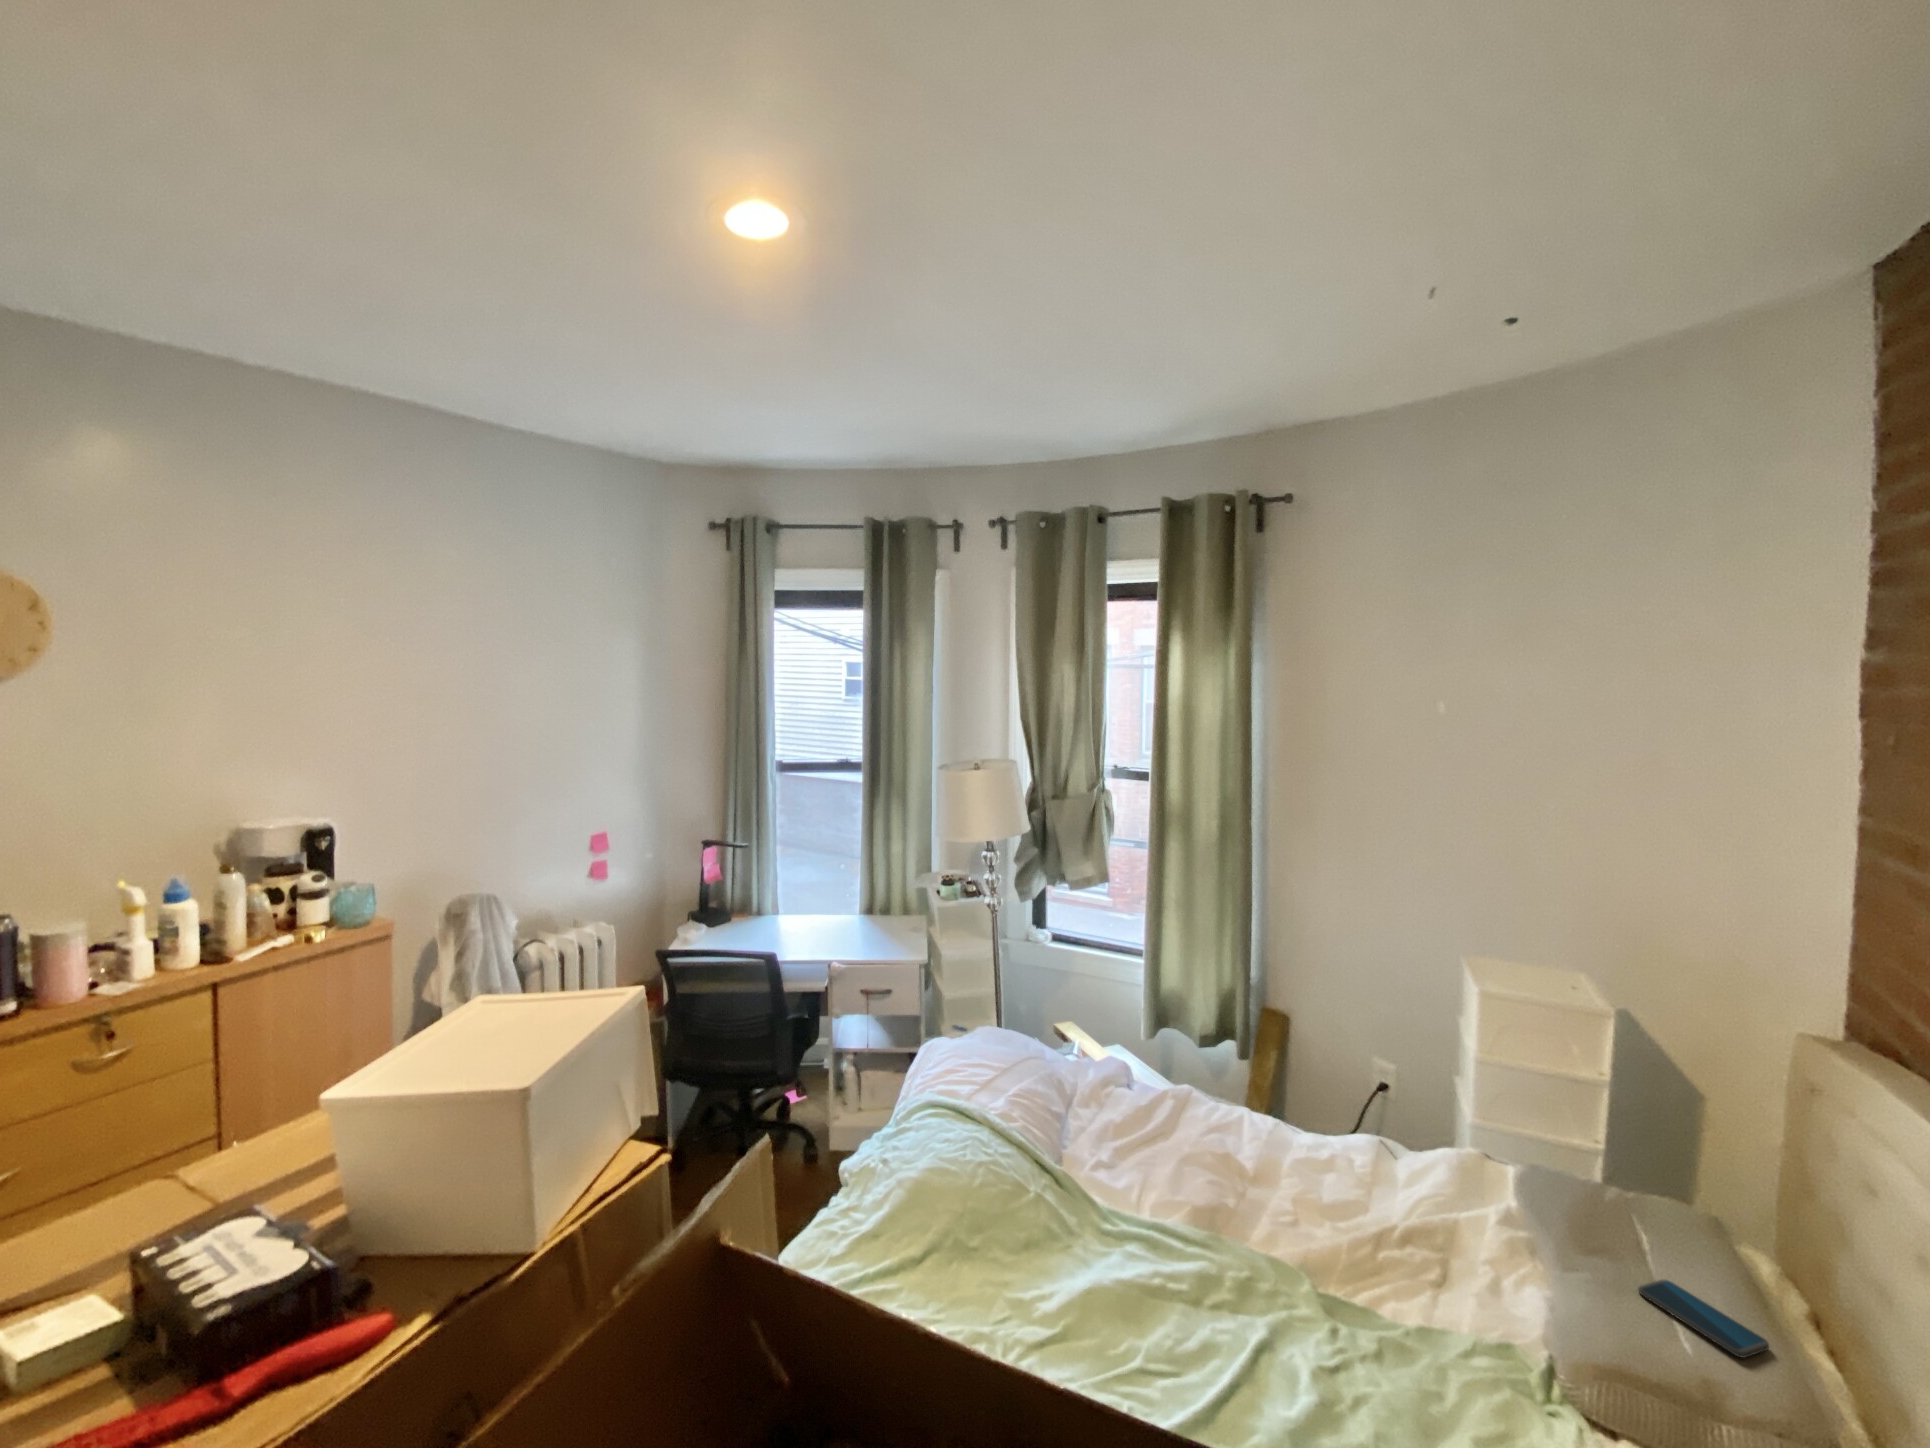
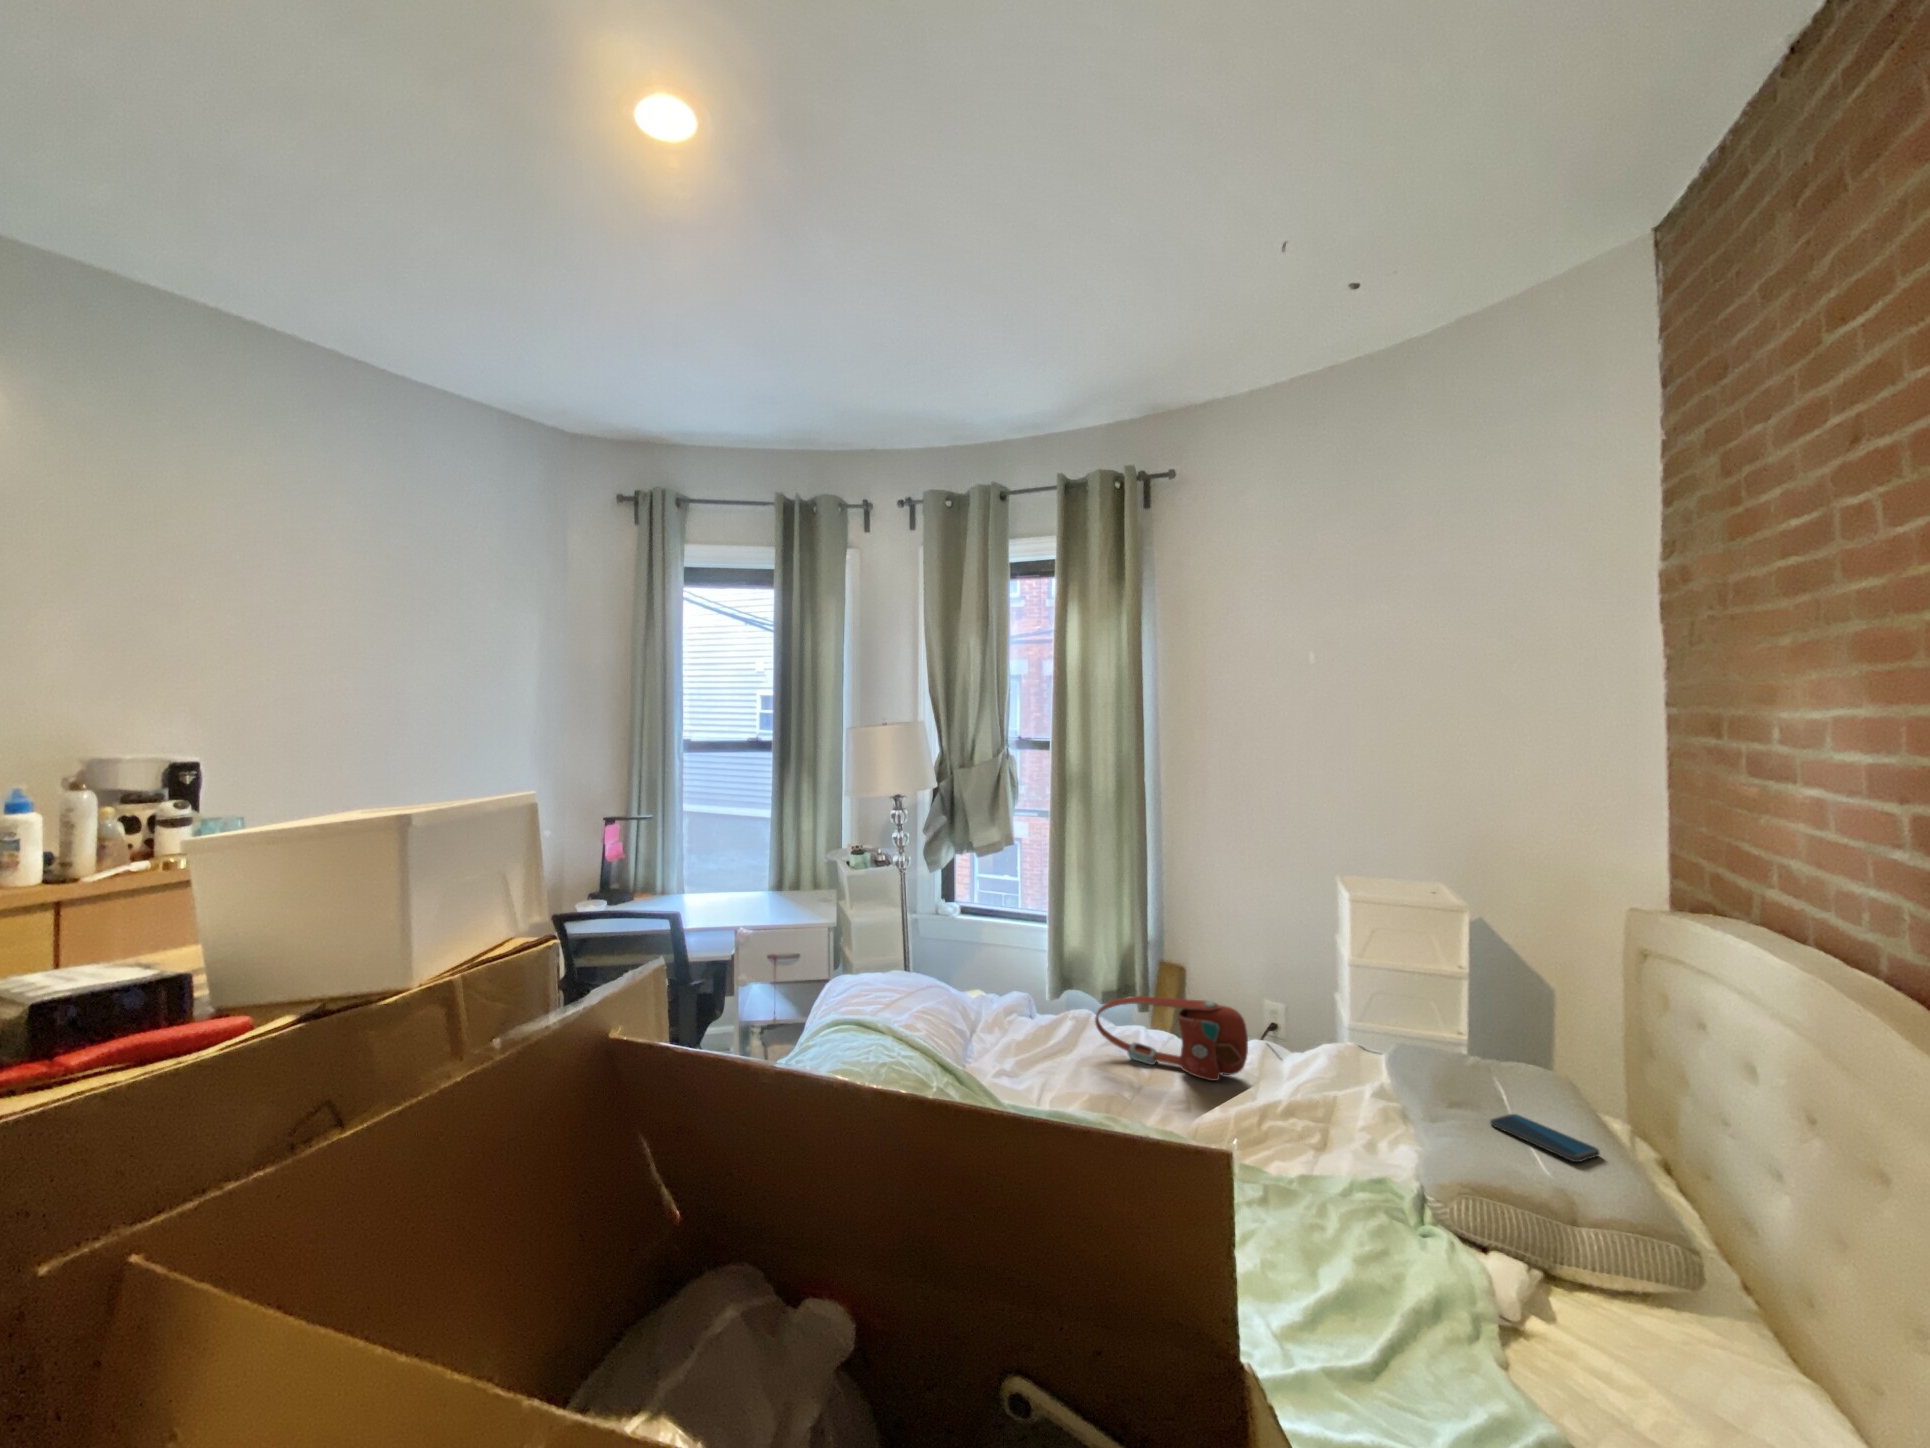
handbag: none [1196,1095,1361,1193] -> present [1095,996,1248,1081]

